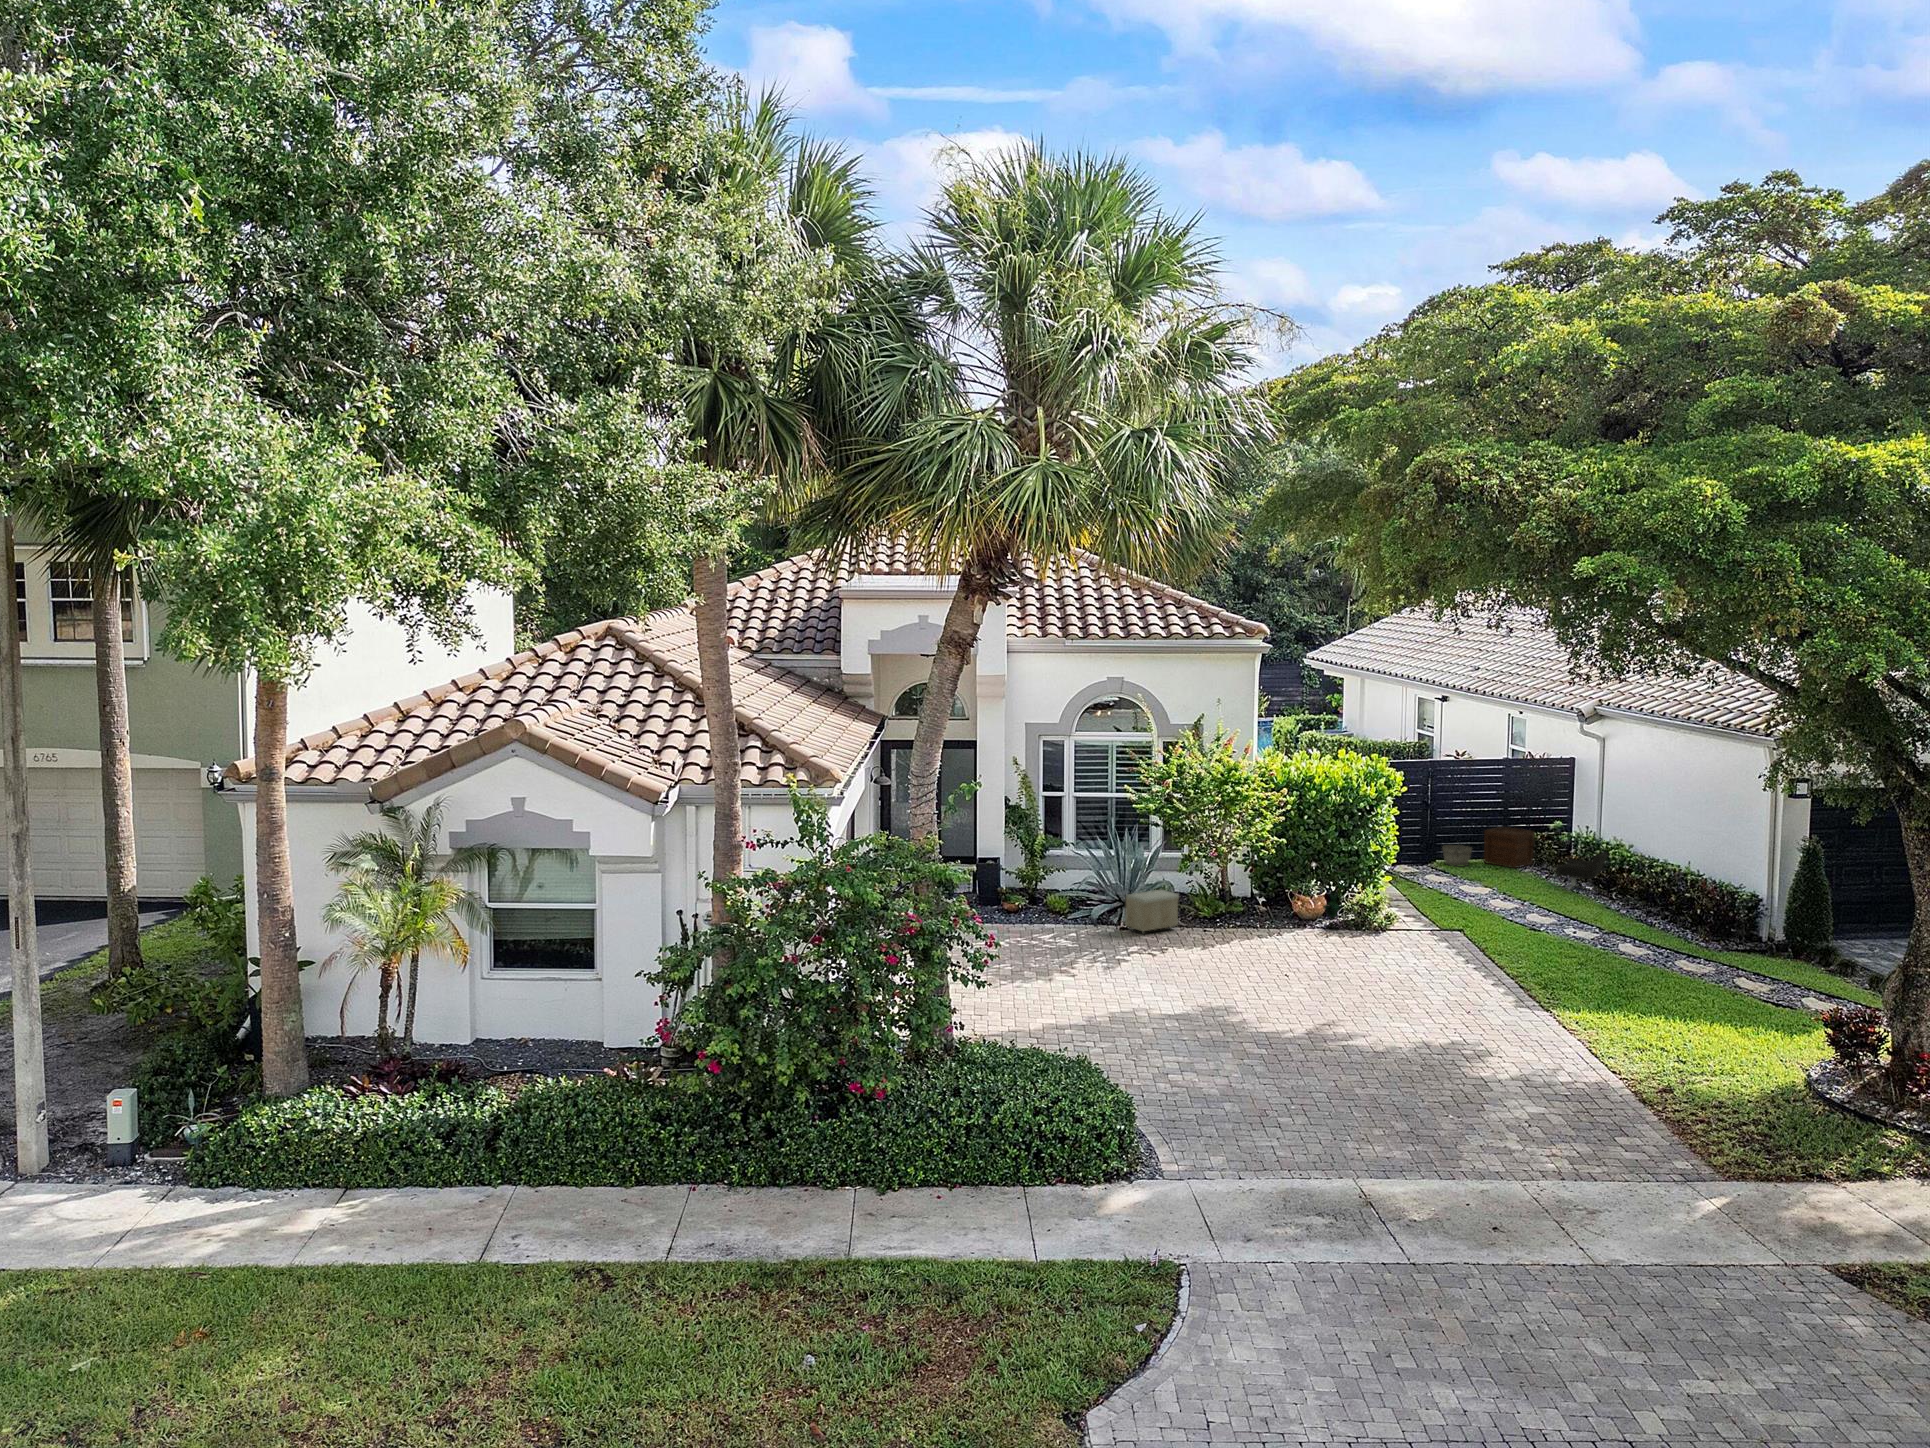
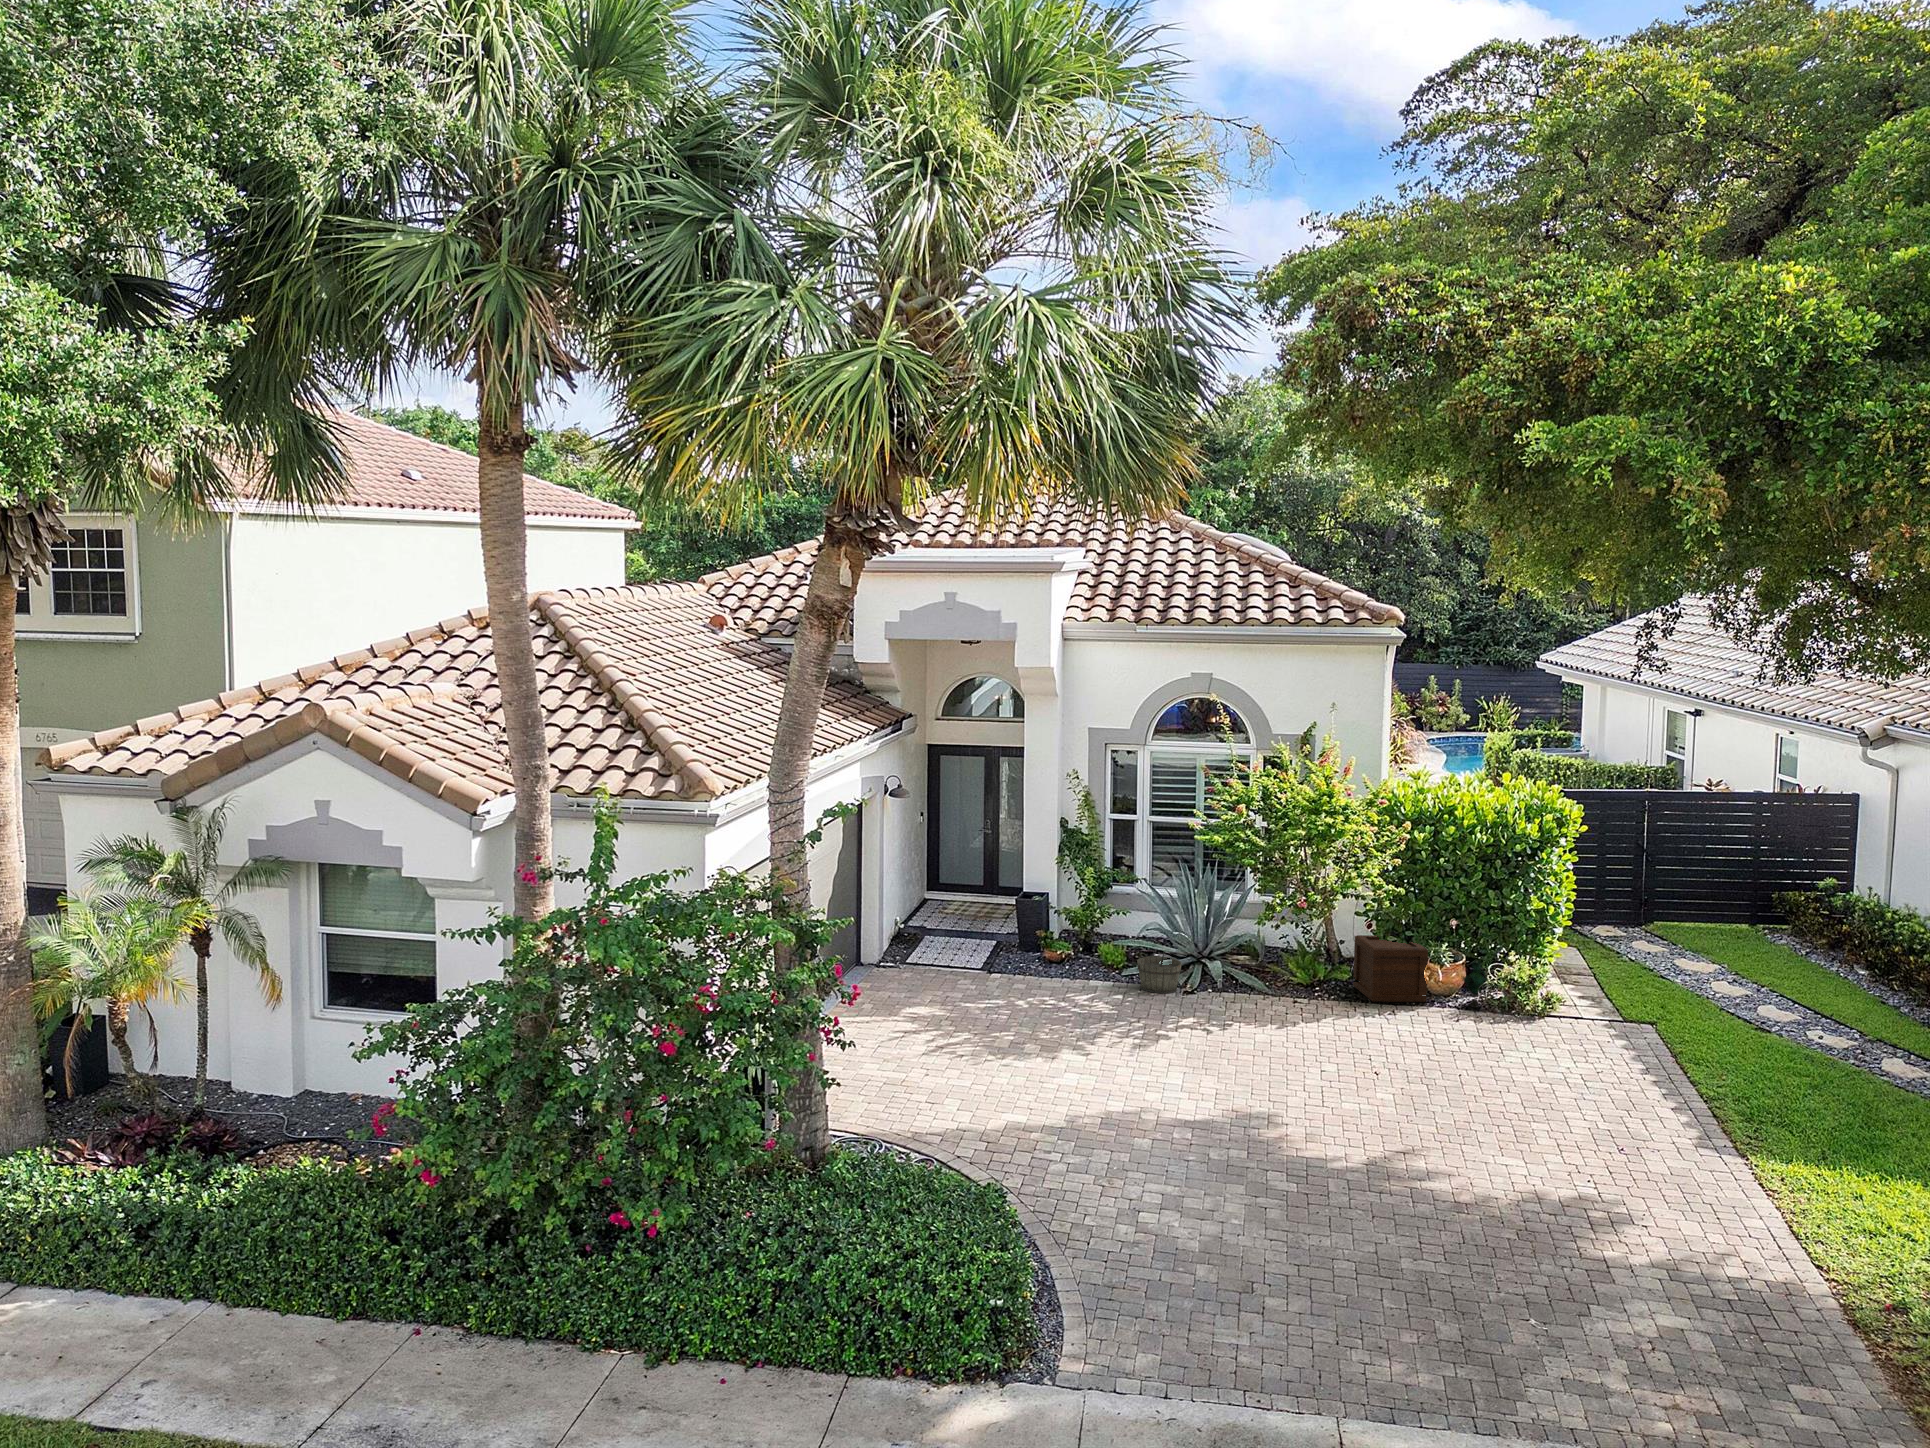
wooden crate: present [1484,827,1535,868] -> present [1353,935,1428,1002]
wooden bucket: present [1443,845,1472,867] -> present [1137,952,1182,993]
lounge chair: present [1556,852,1608,889] -> none [1815,923,1897,975]
storage bench: present [1125,890,1179,932] -> none [1195,944,1265,1001]

